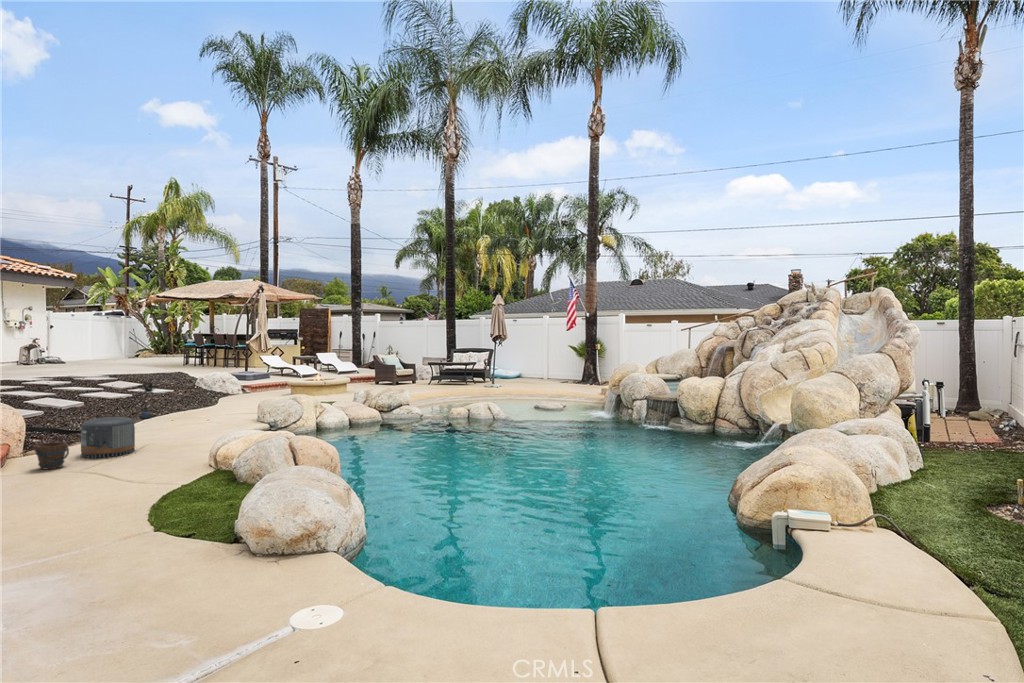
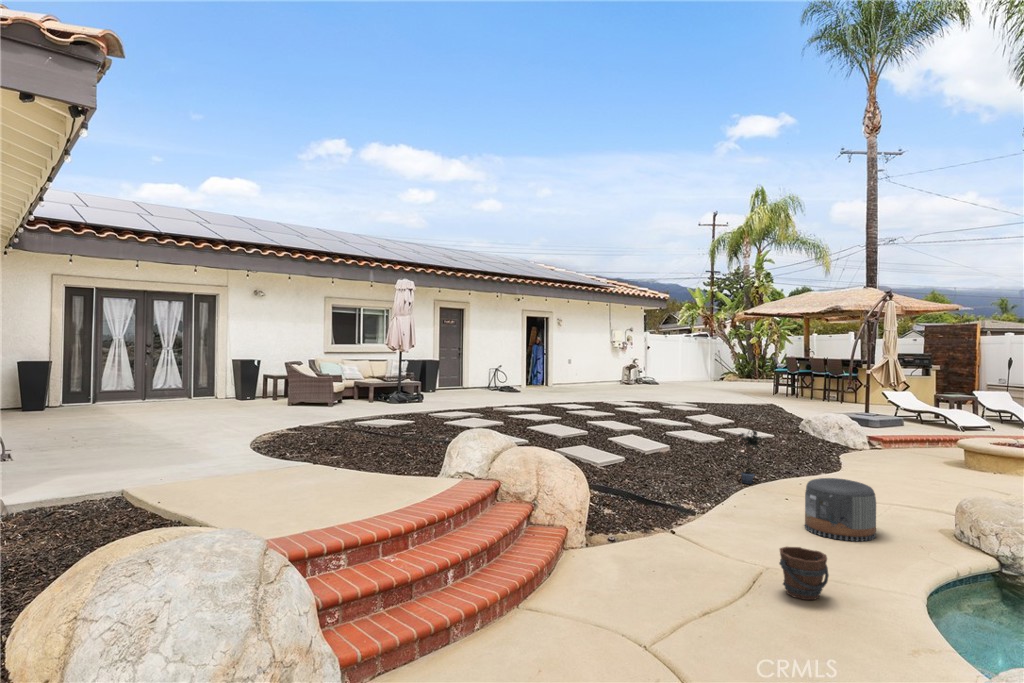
pouf: present [81,417,135,458] -> present [805,478,876,541]
bucket: present [35,442,69,469] -> present [779,547,829,600]

